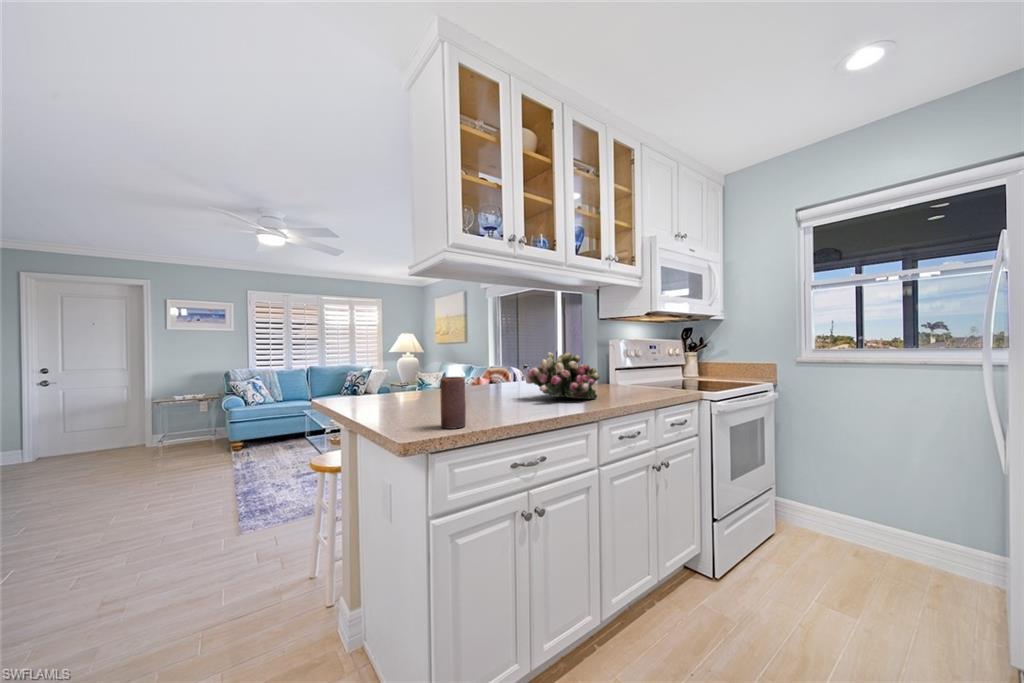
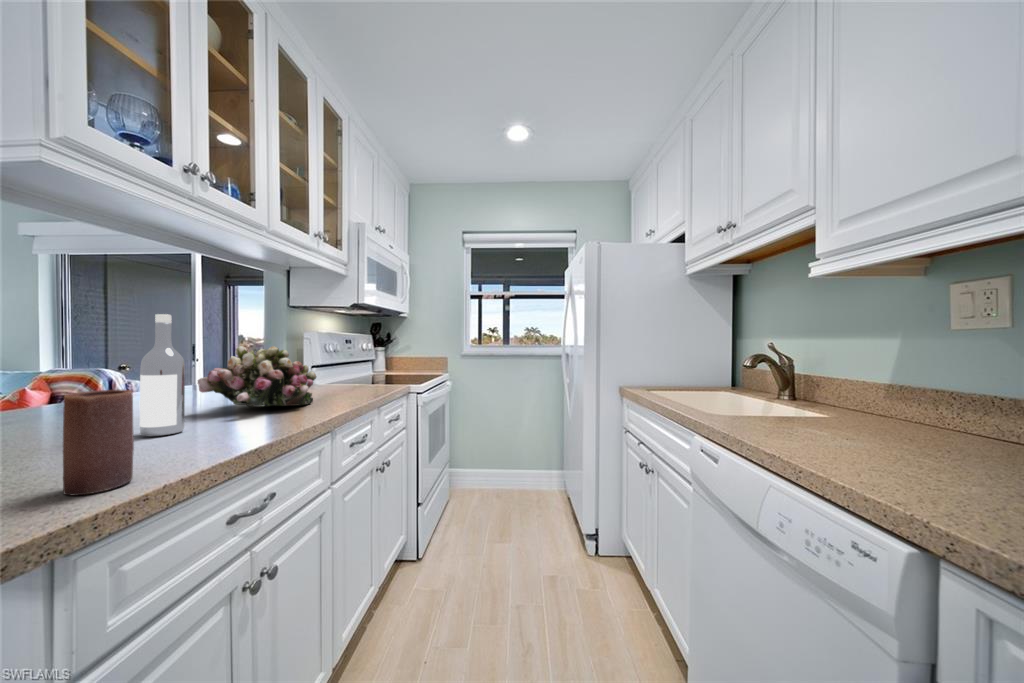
wine bottle: none [489,333,509,408] -> present [140,314,185,437]

